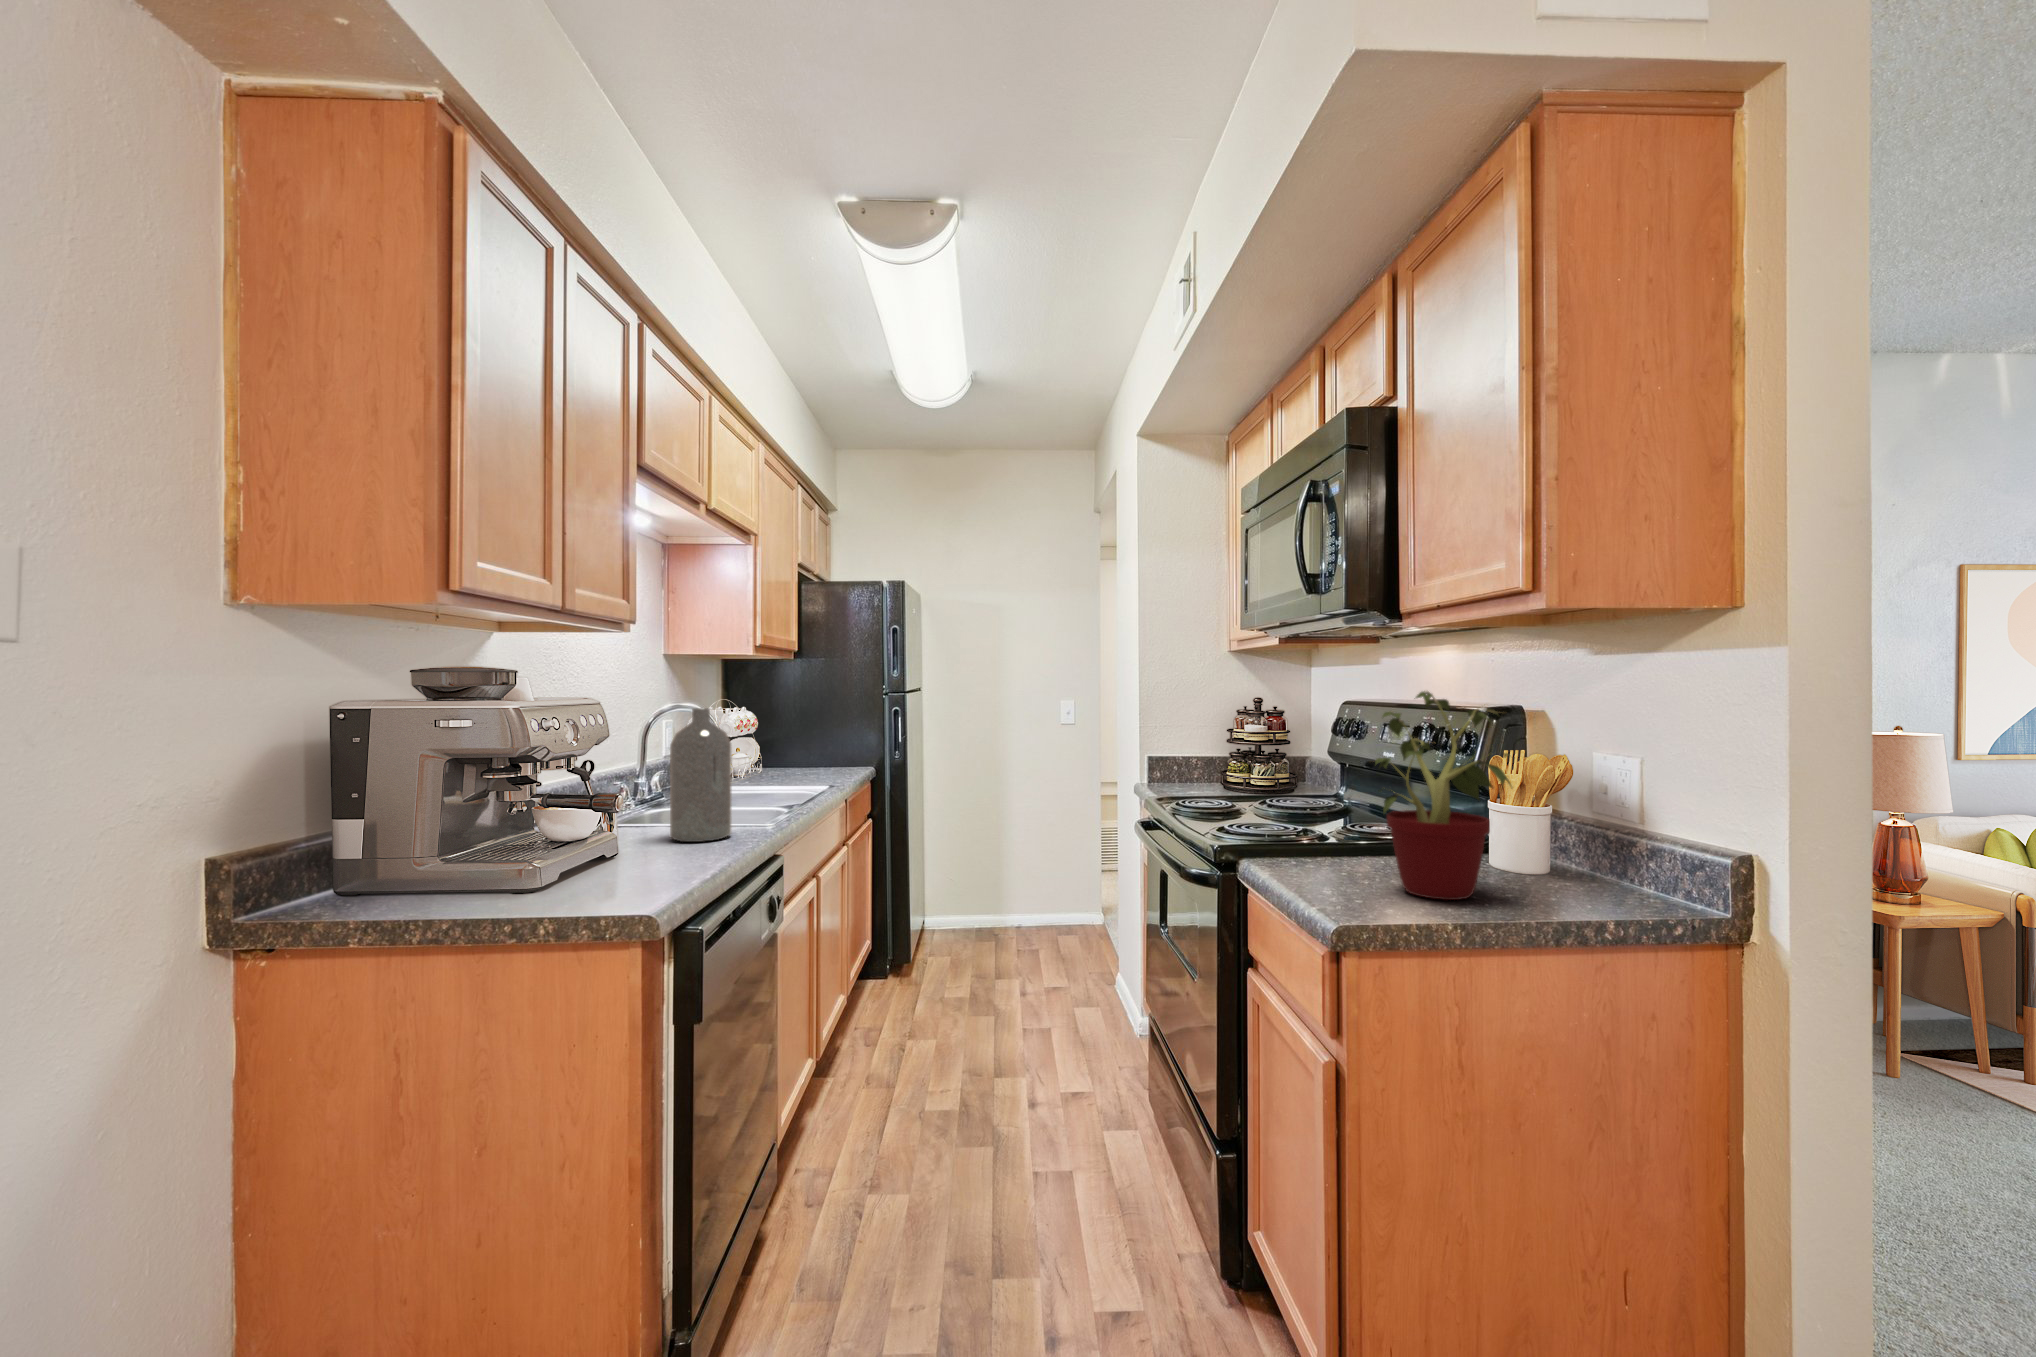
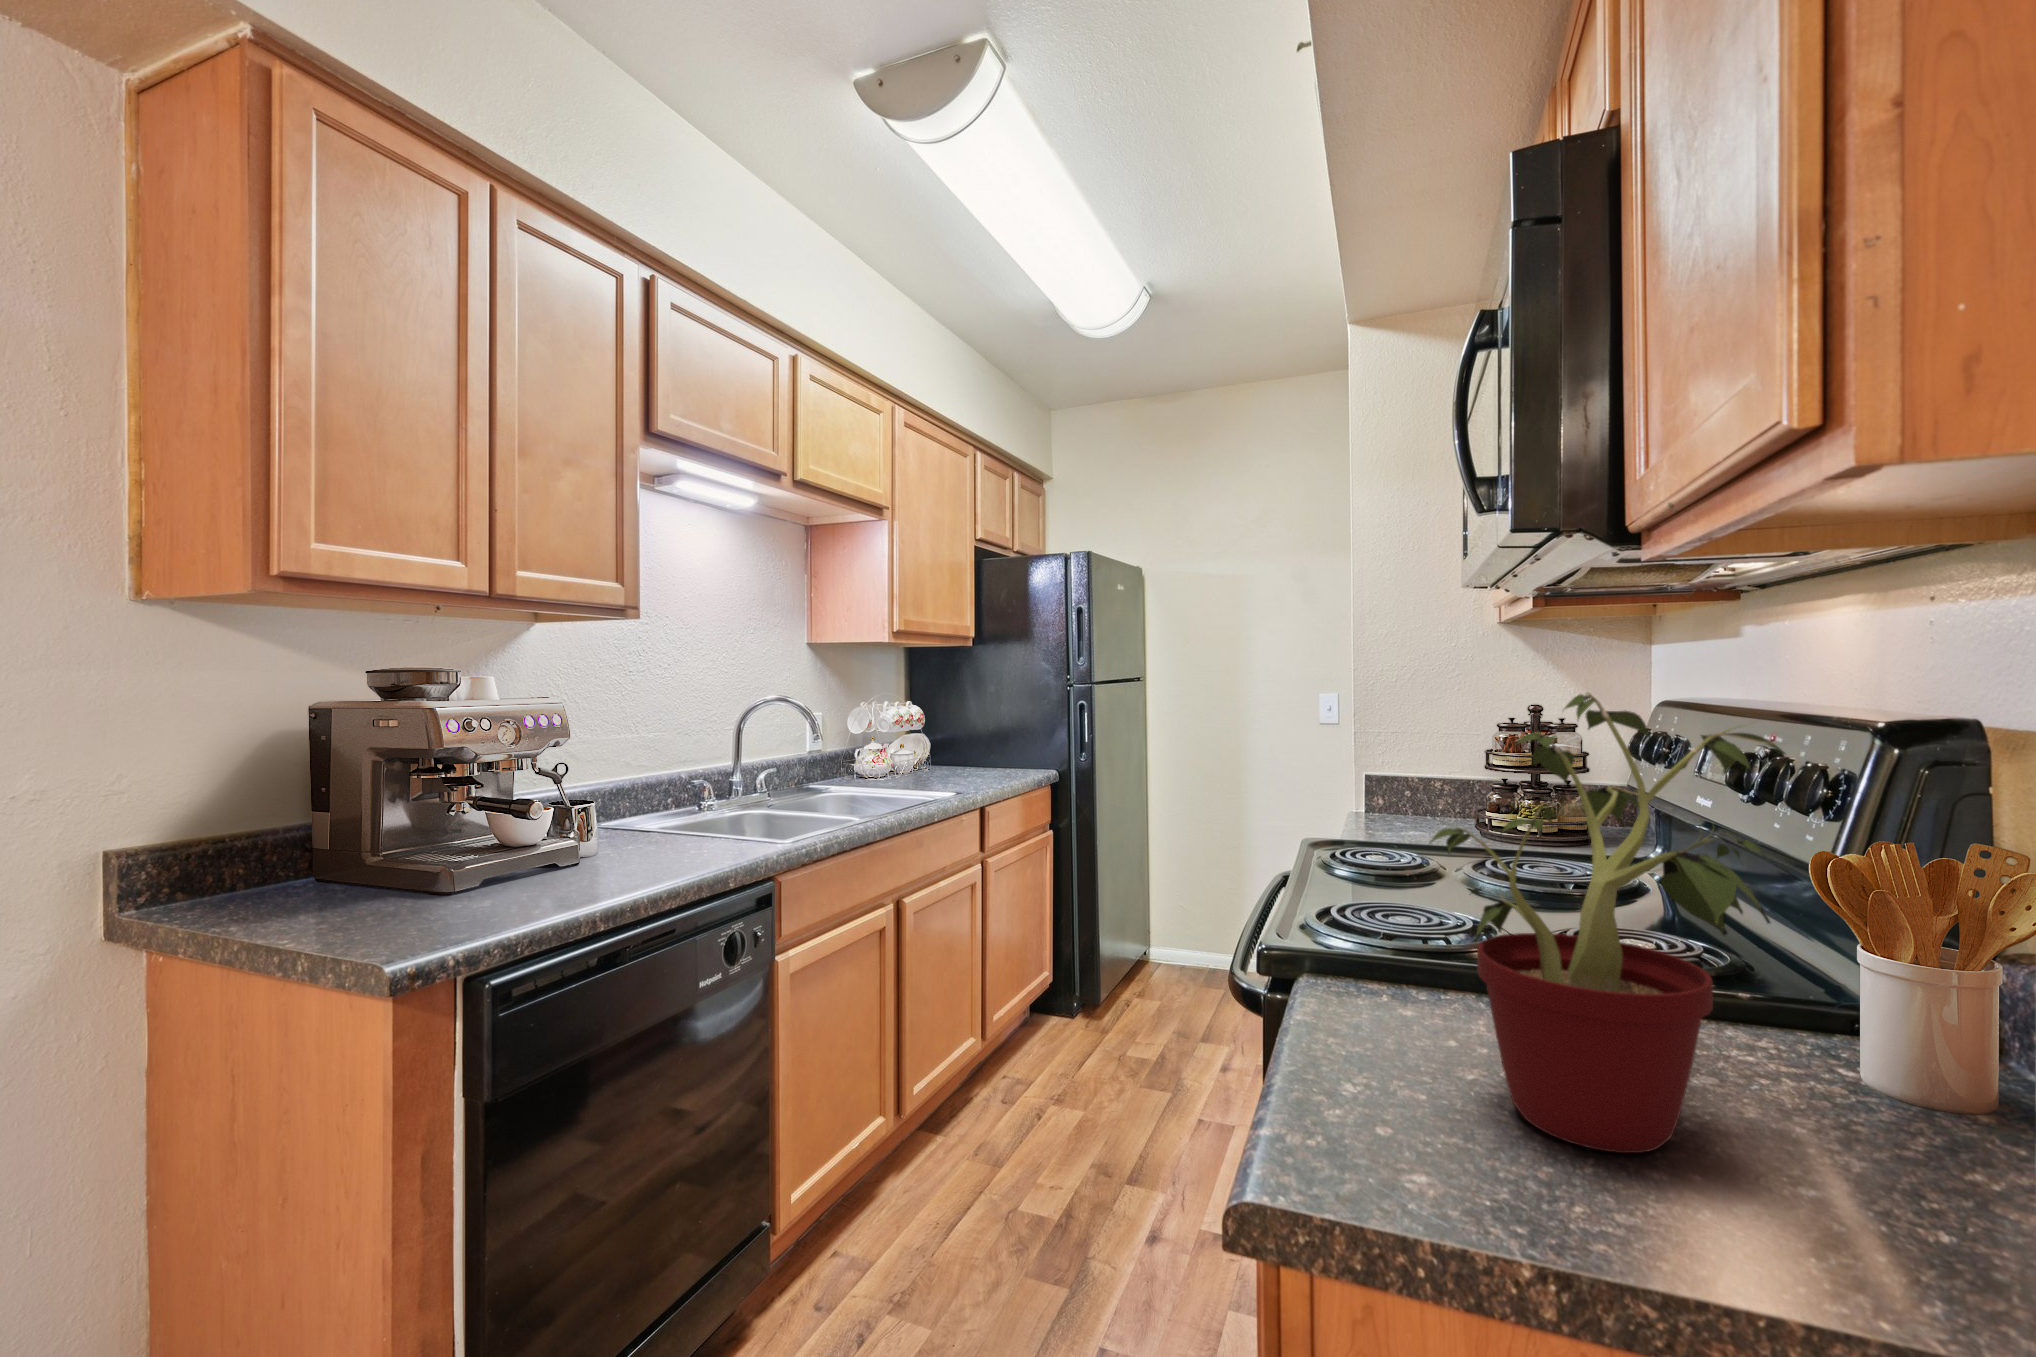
bottle: present [670,708,731,842] -> none [656,704,727,859]

